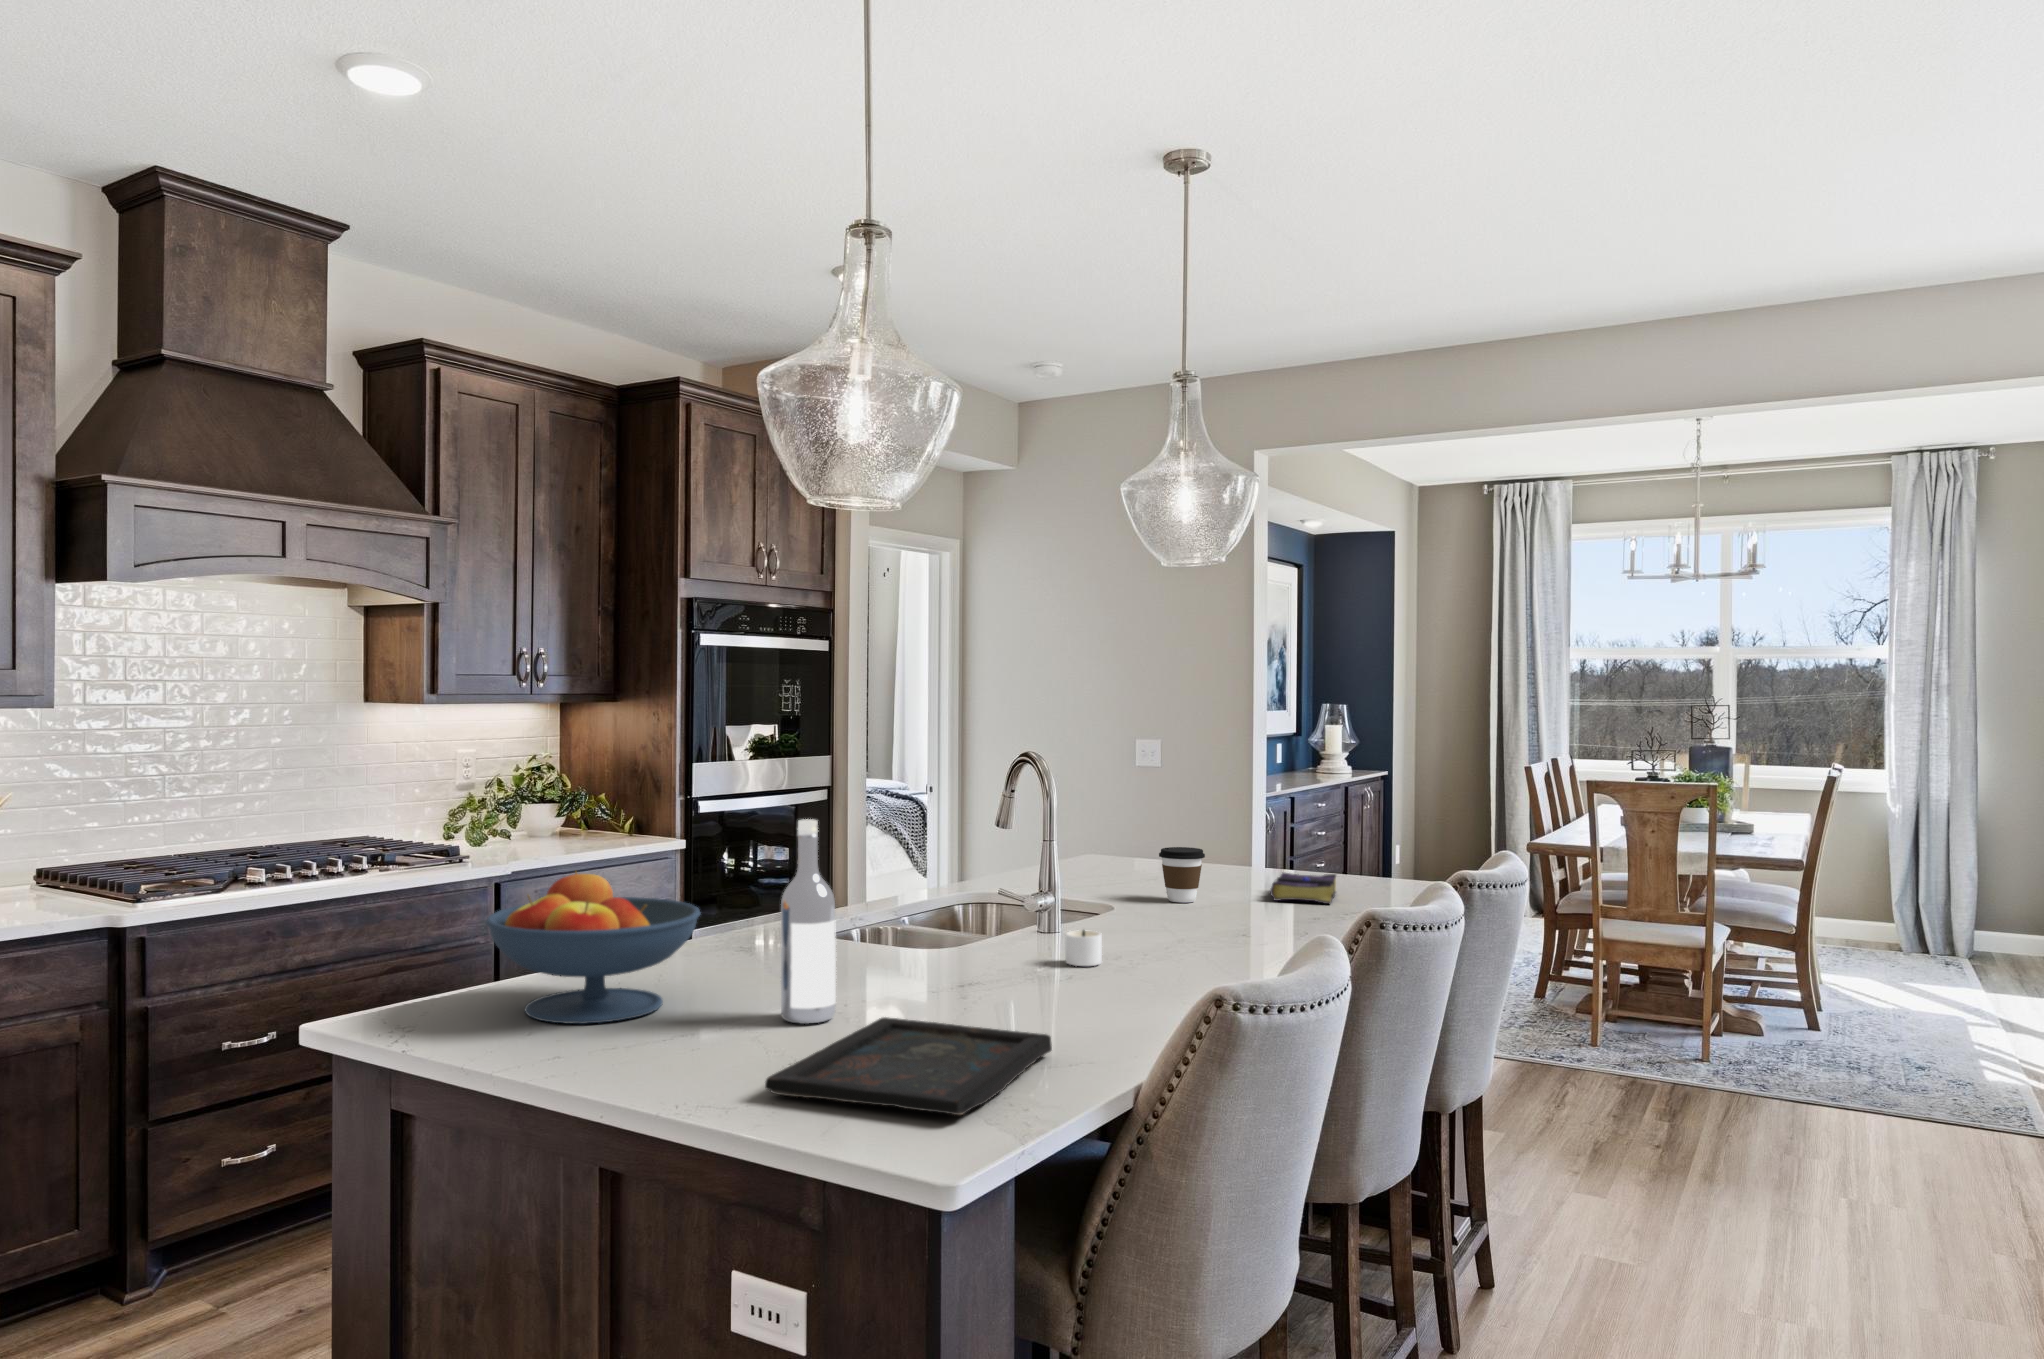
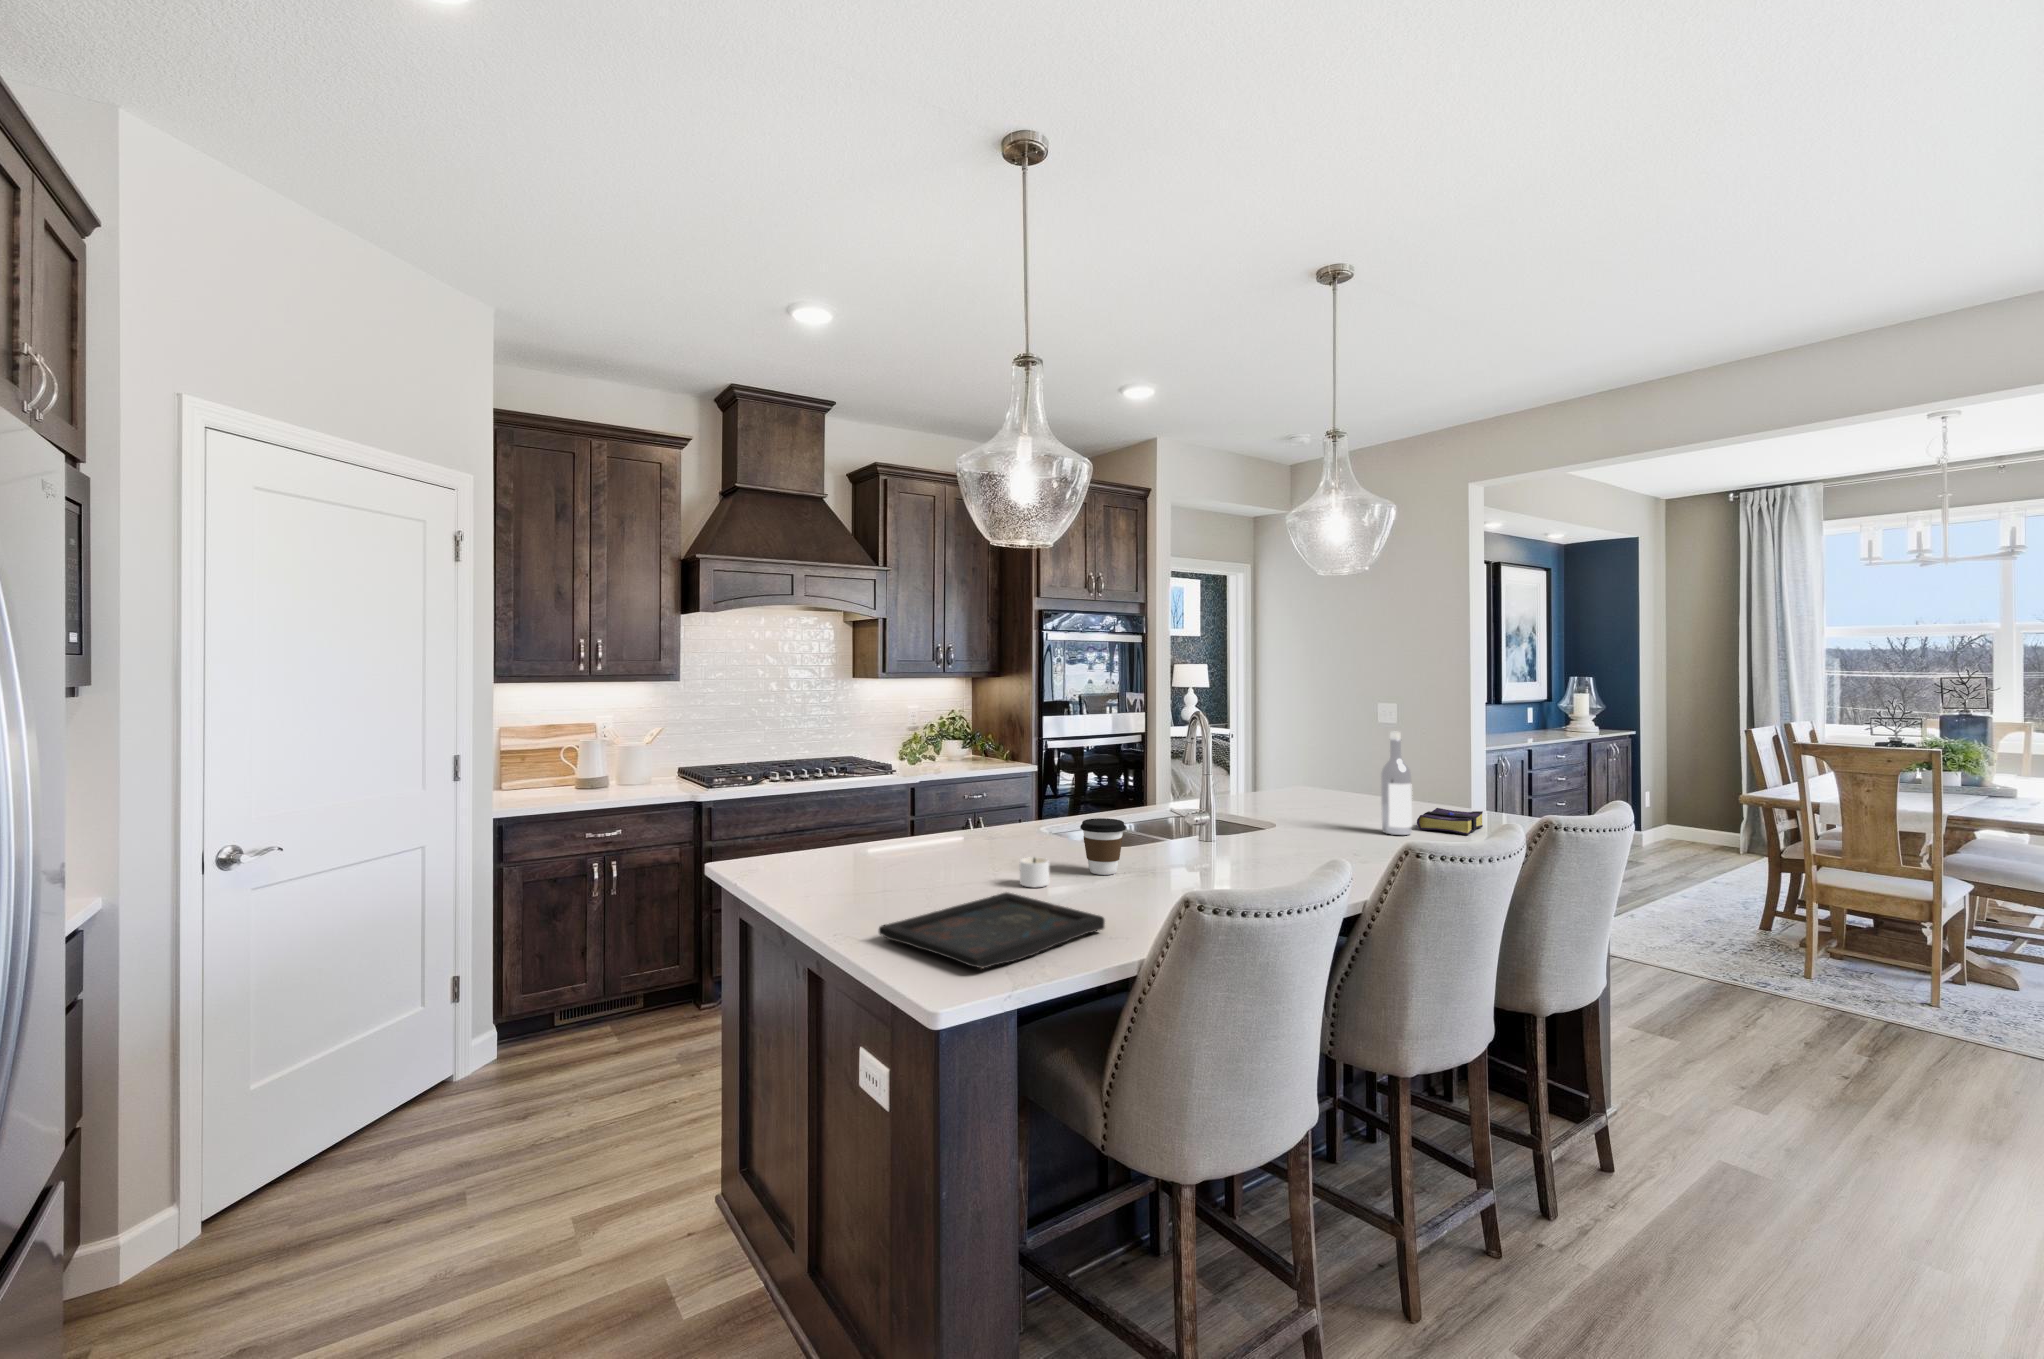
wine bottle: present [781,819,836,1024] -> present [1381,732,1412,835]
coffee cup: present [1159,847,1205,903] -> present [1080,818,1126,875]
fruit bowl: present [486,872,700,1024] -> none [787,781,921,879]
candle: present [1065,930,1102,966] -> present [1020,857,1049,887]

